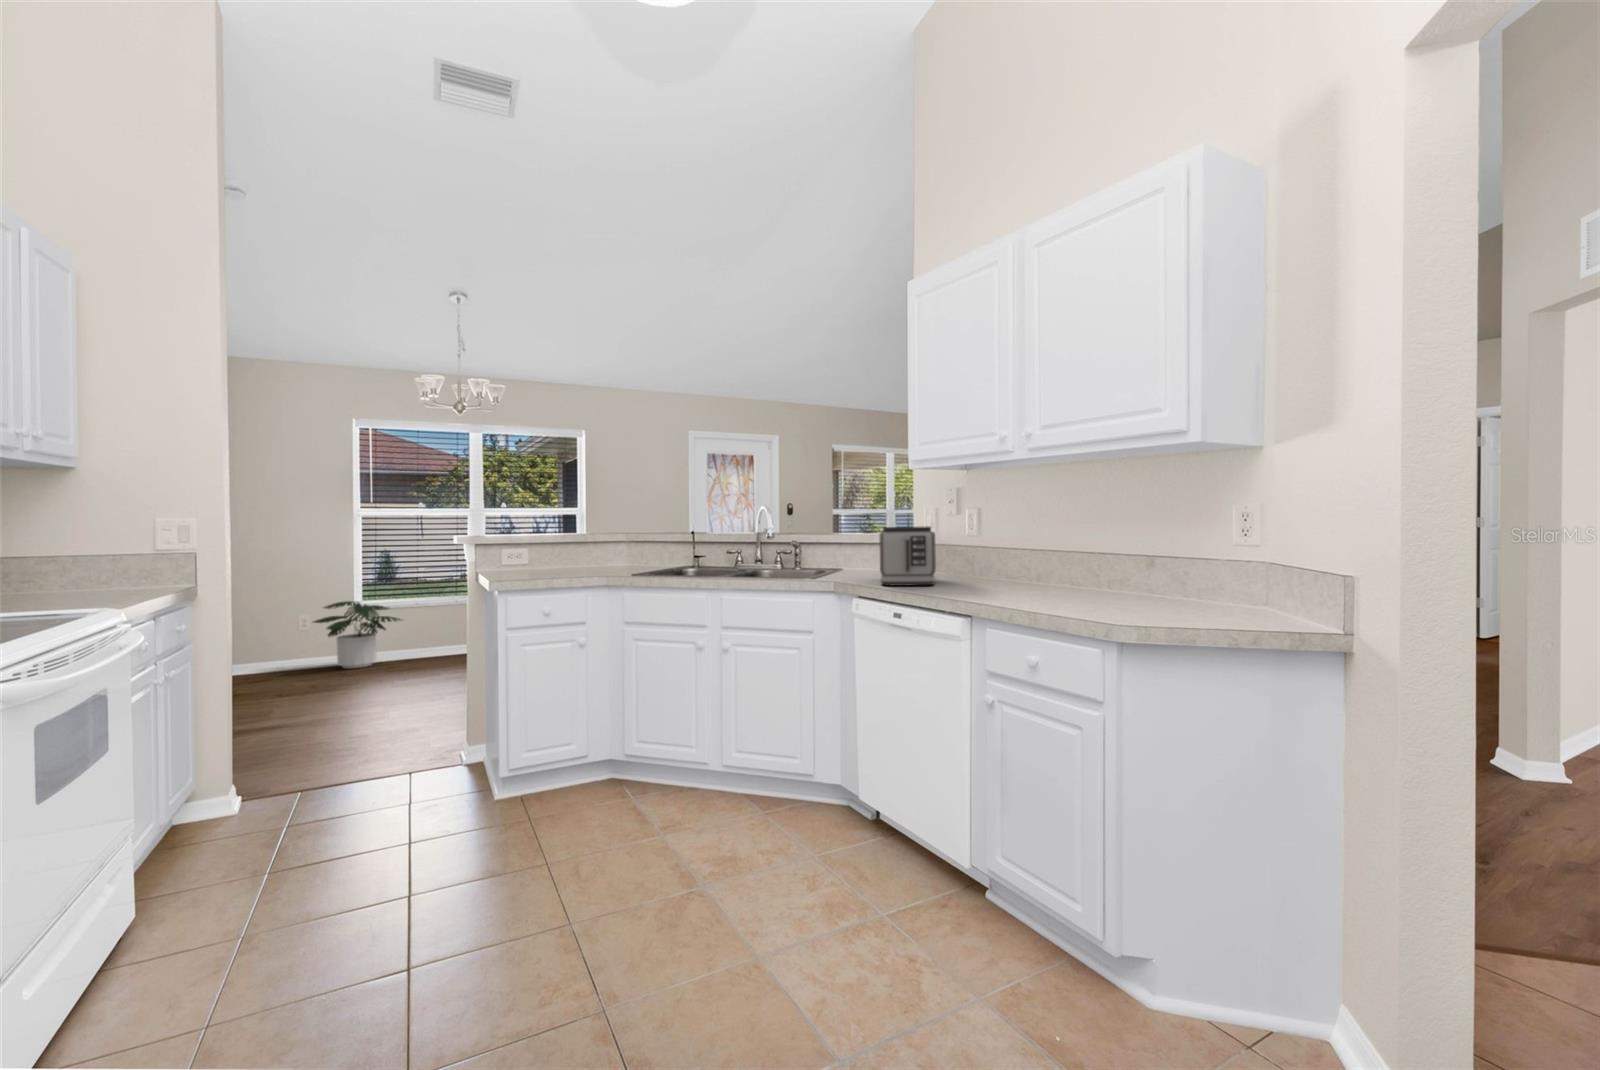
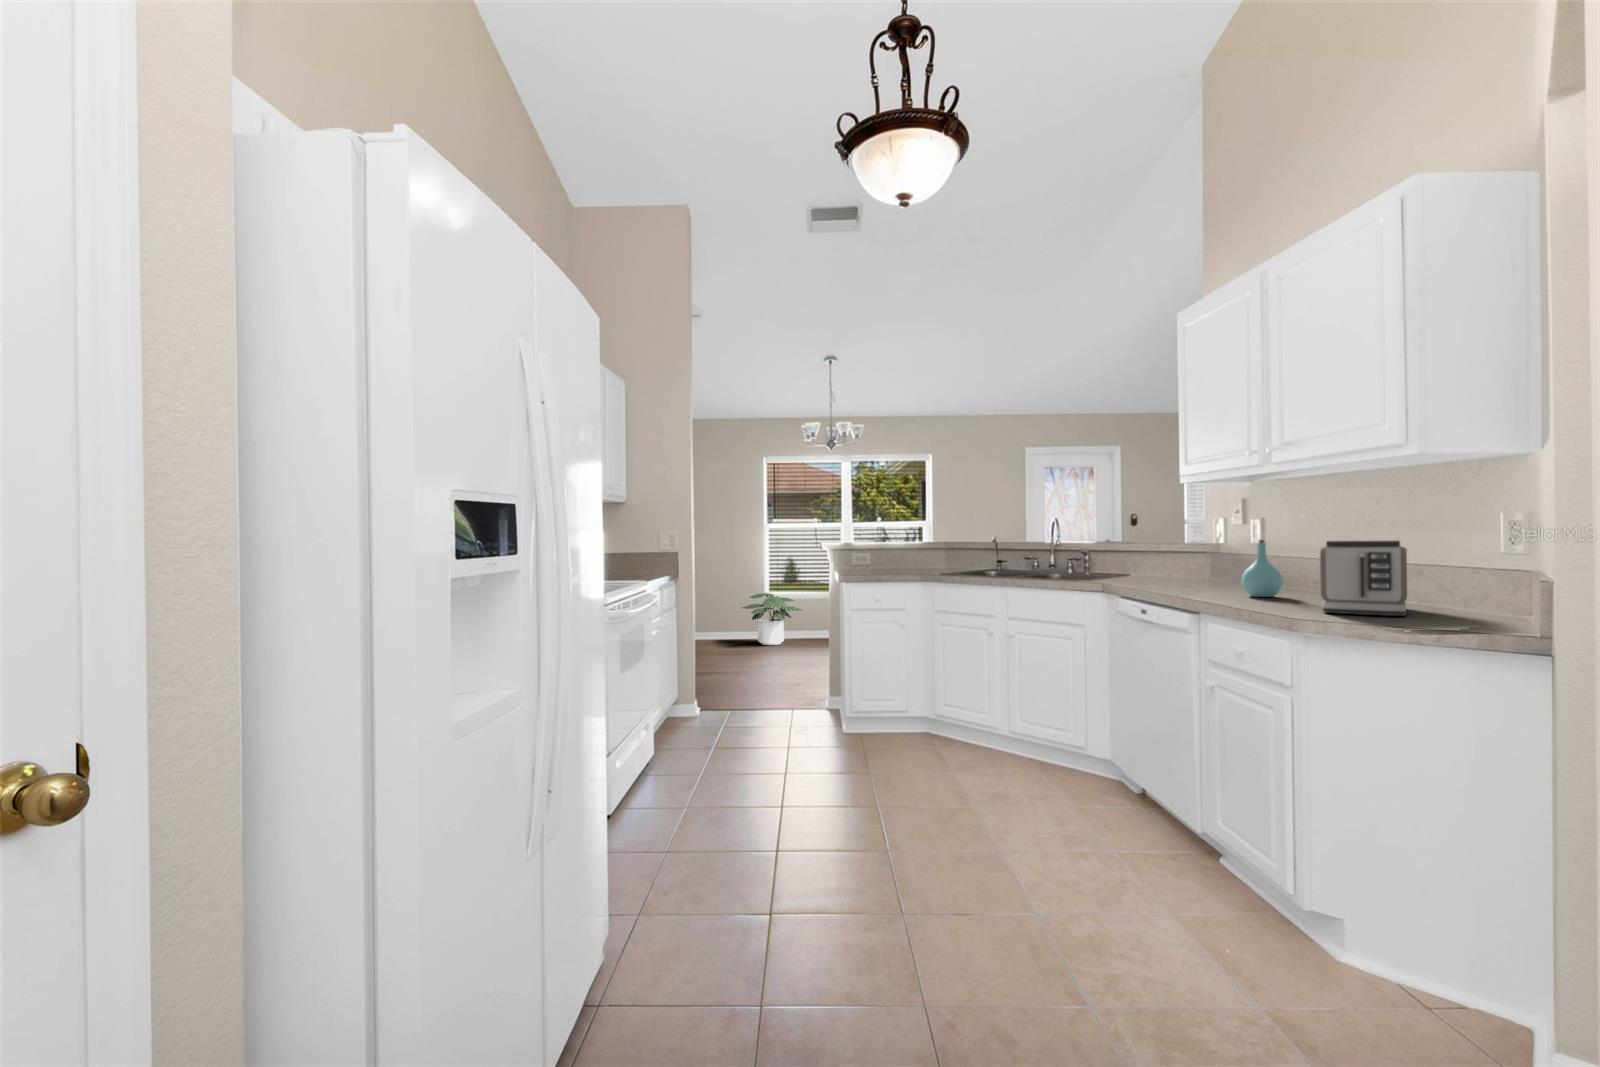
toaster: present [879,526,936,585] -> present [1320,540,1407,616]
bottle: none [998,529,1038,592] -> present [1242,540,1283,597]

